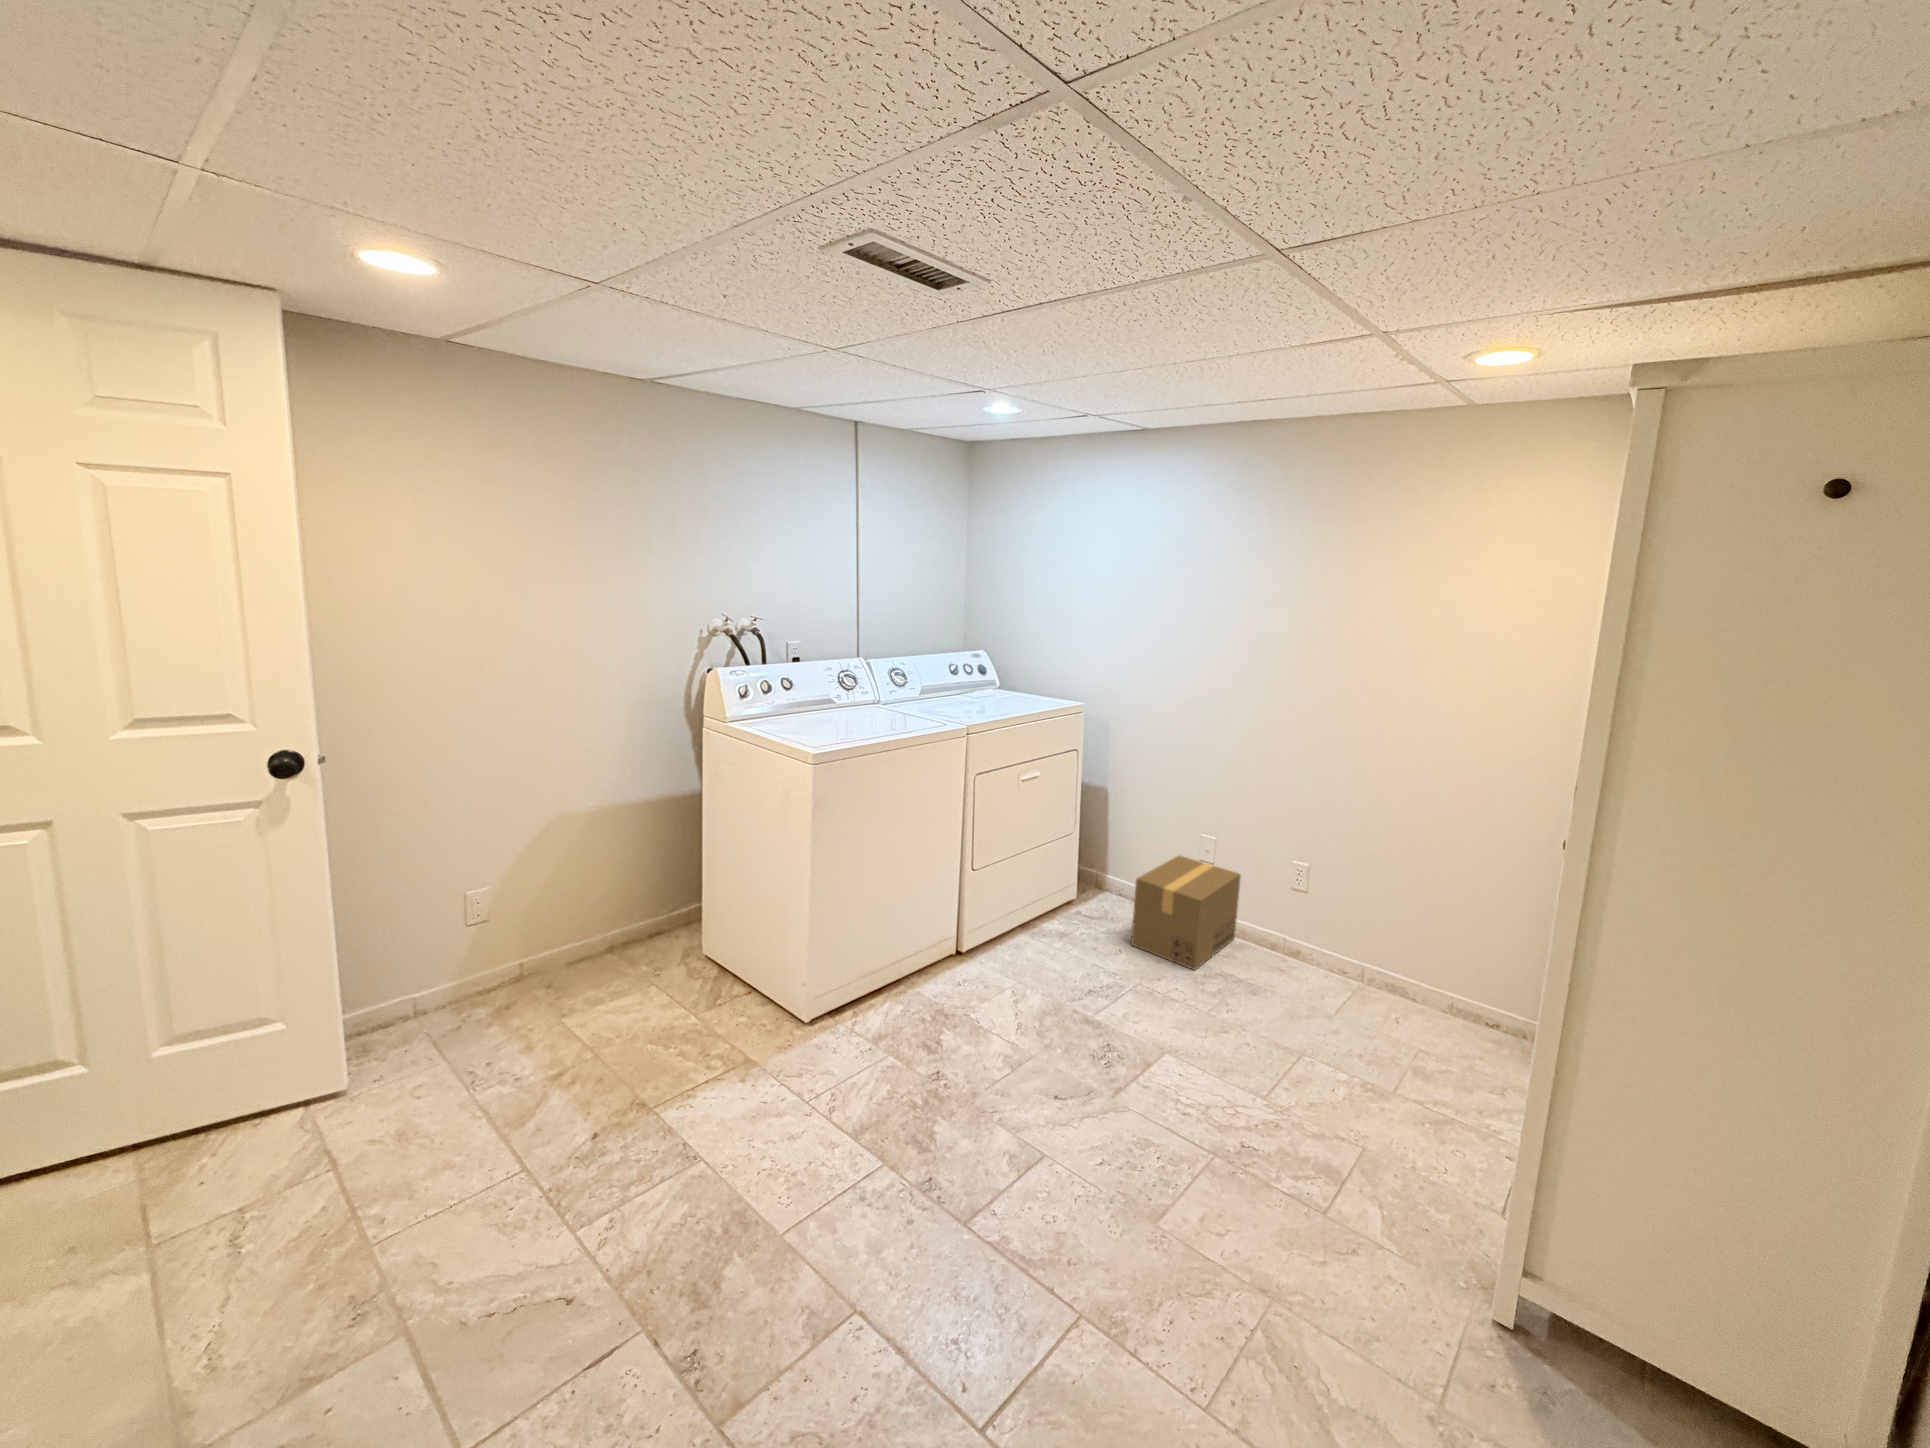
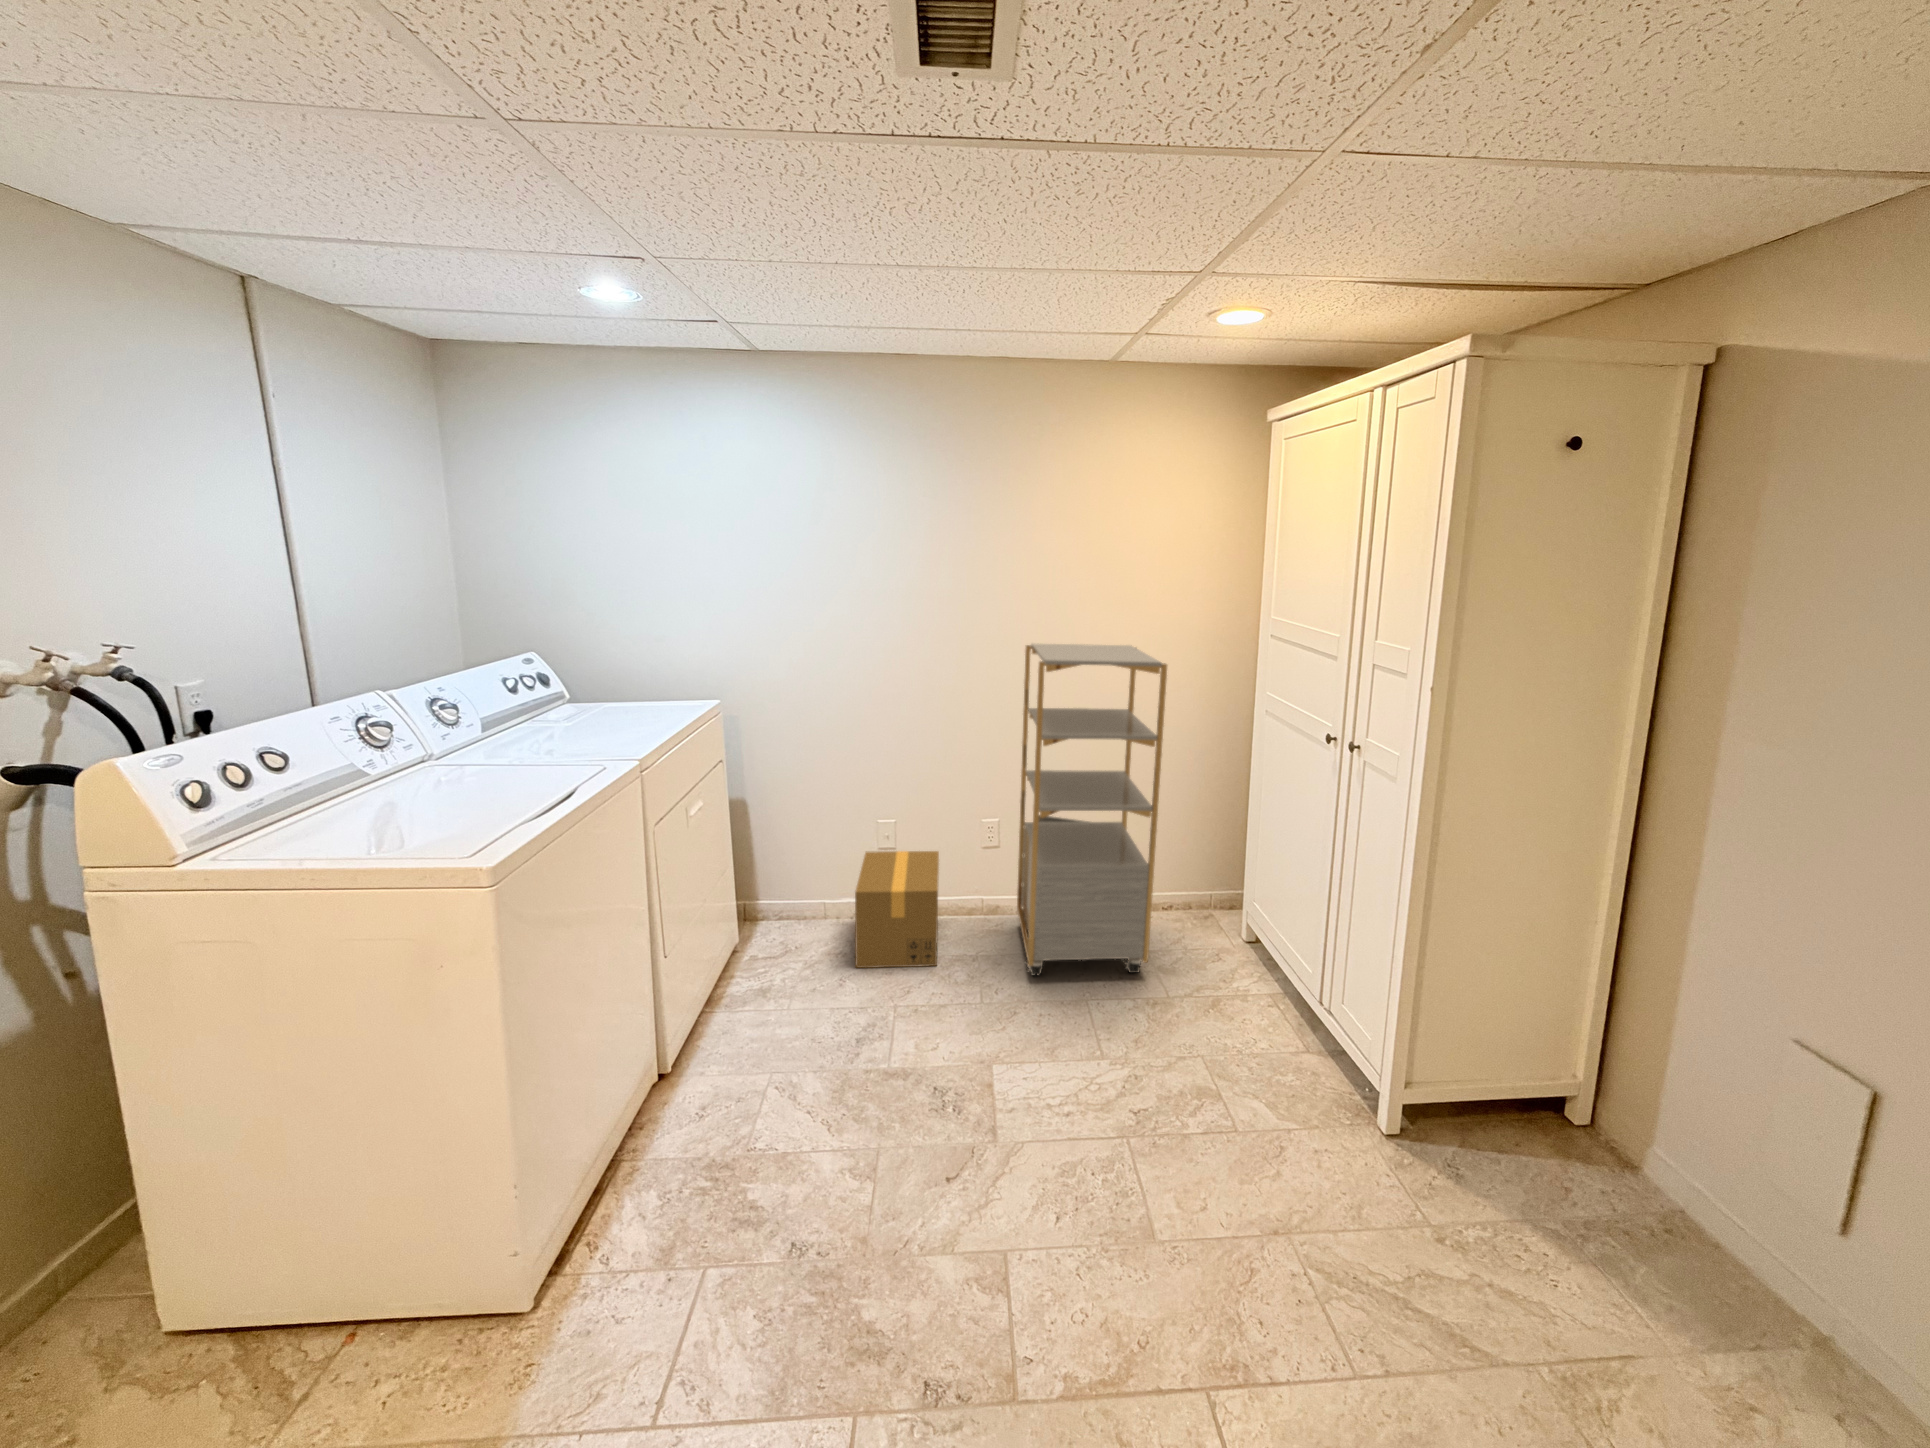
shelving unit: none [1260,686,1461,1060] -> present [1017,644,1167,976]

